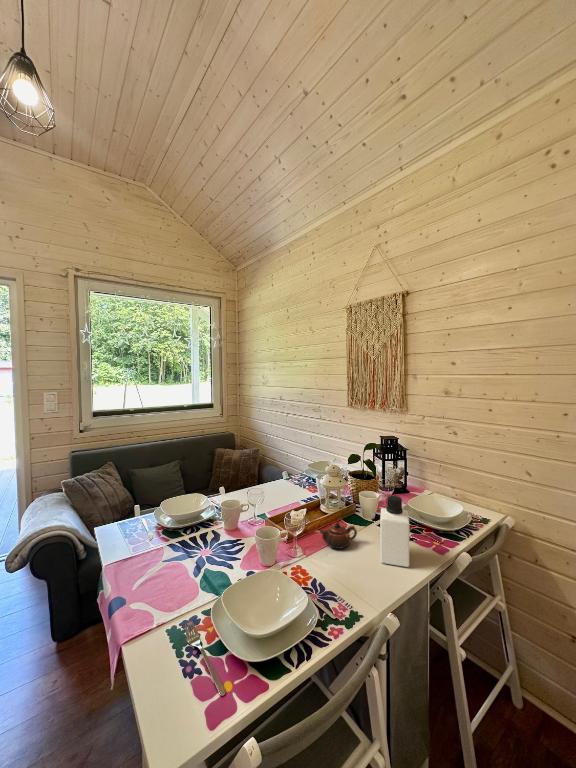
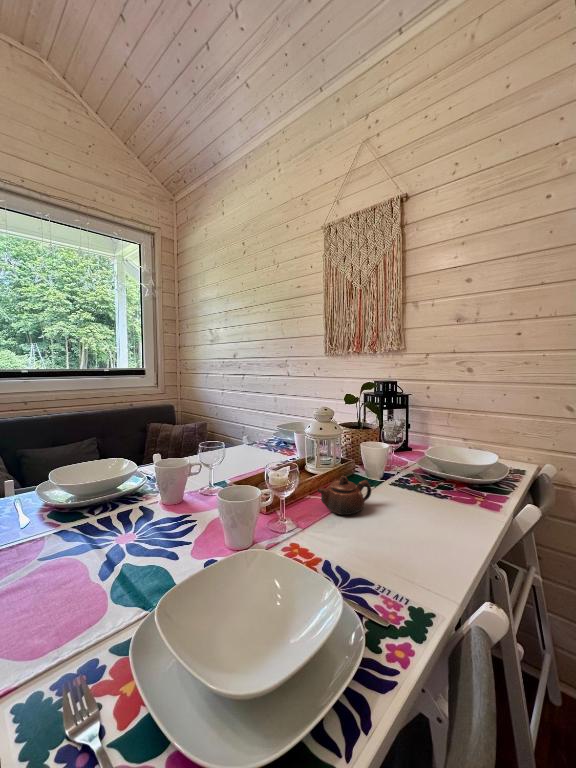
bottle: present [380,496,410,567] -> none [410,427,465,530]

